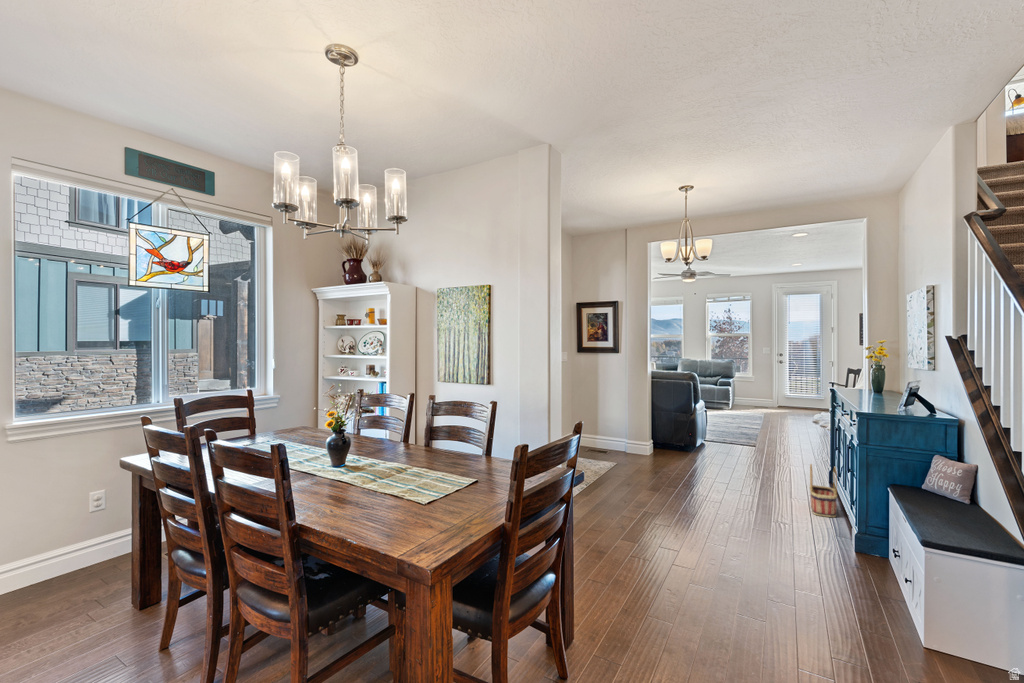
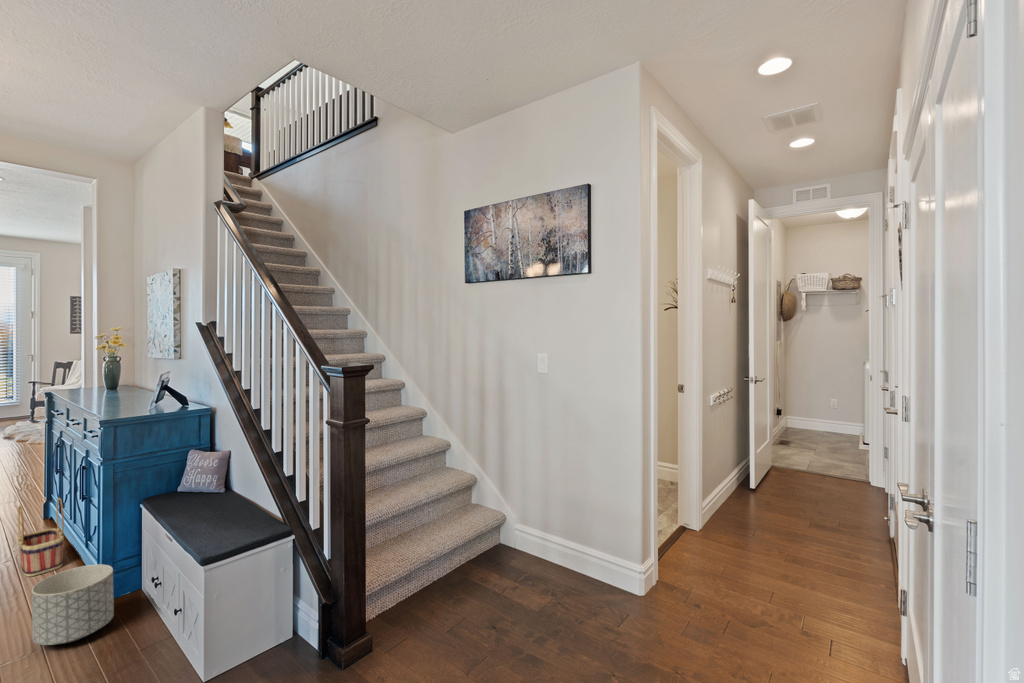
planter: none [811,515,863,568] -> present [32,564,114,645]

